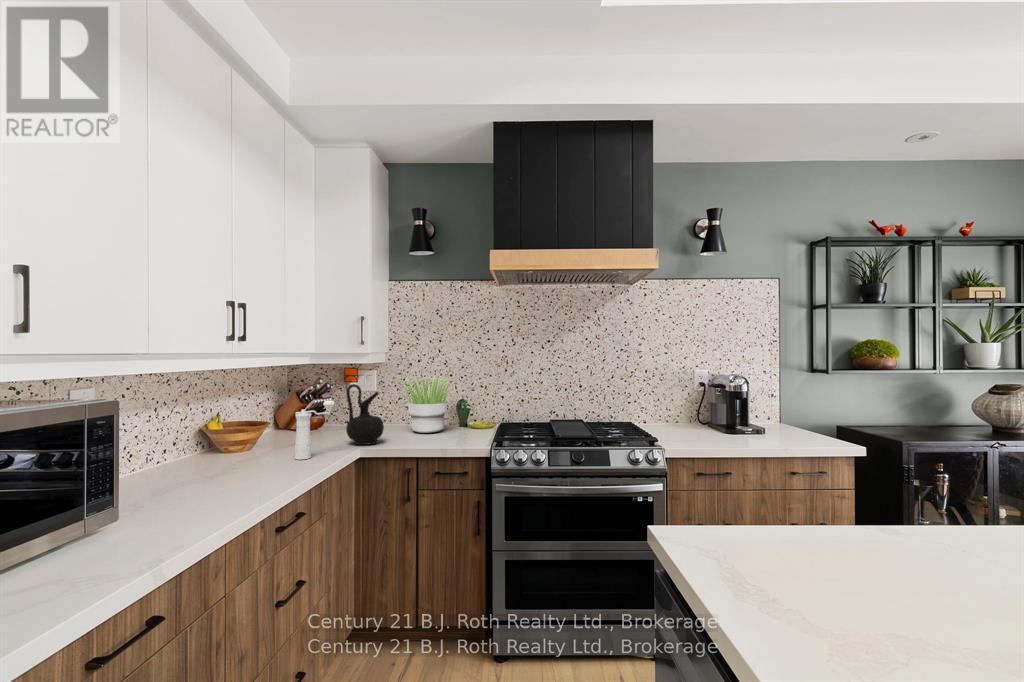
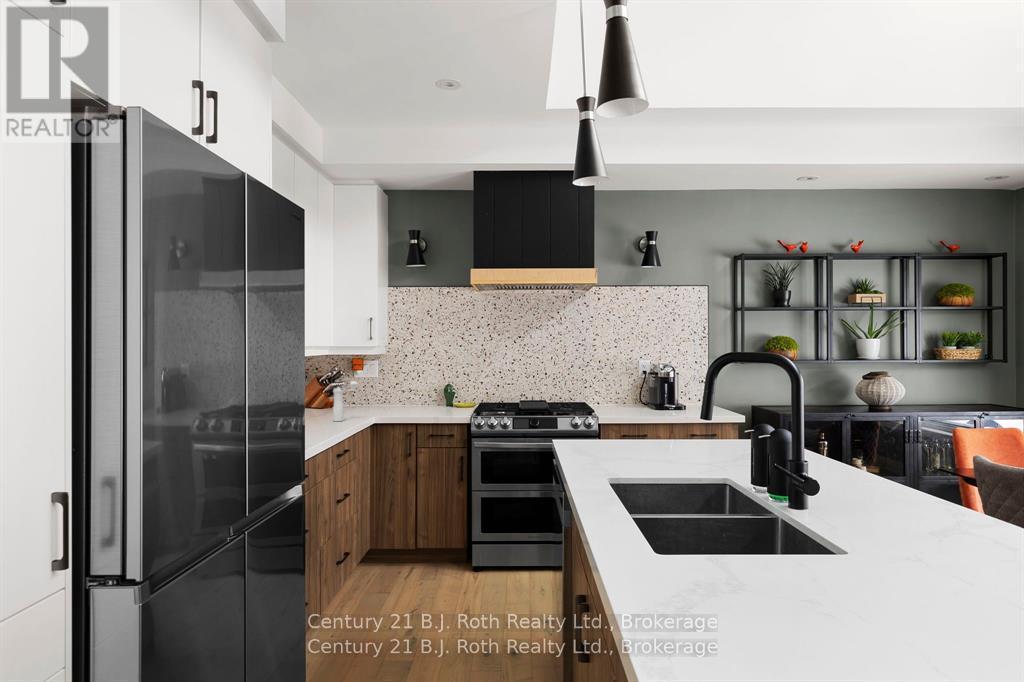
potted plant: present [402,377,452,433] -> none [395,364,447,410]
ceramic jug: present [346,384,384,445] -> none [363,370,390,415]

